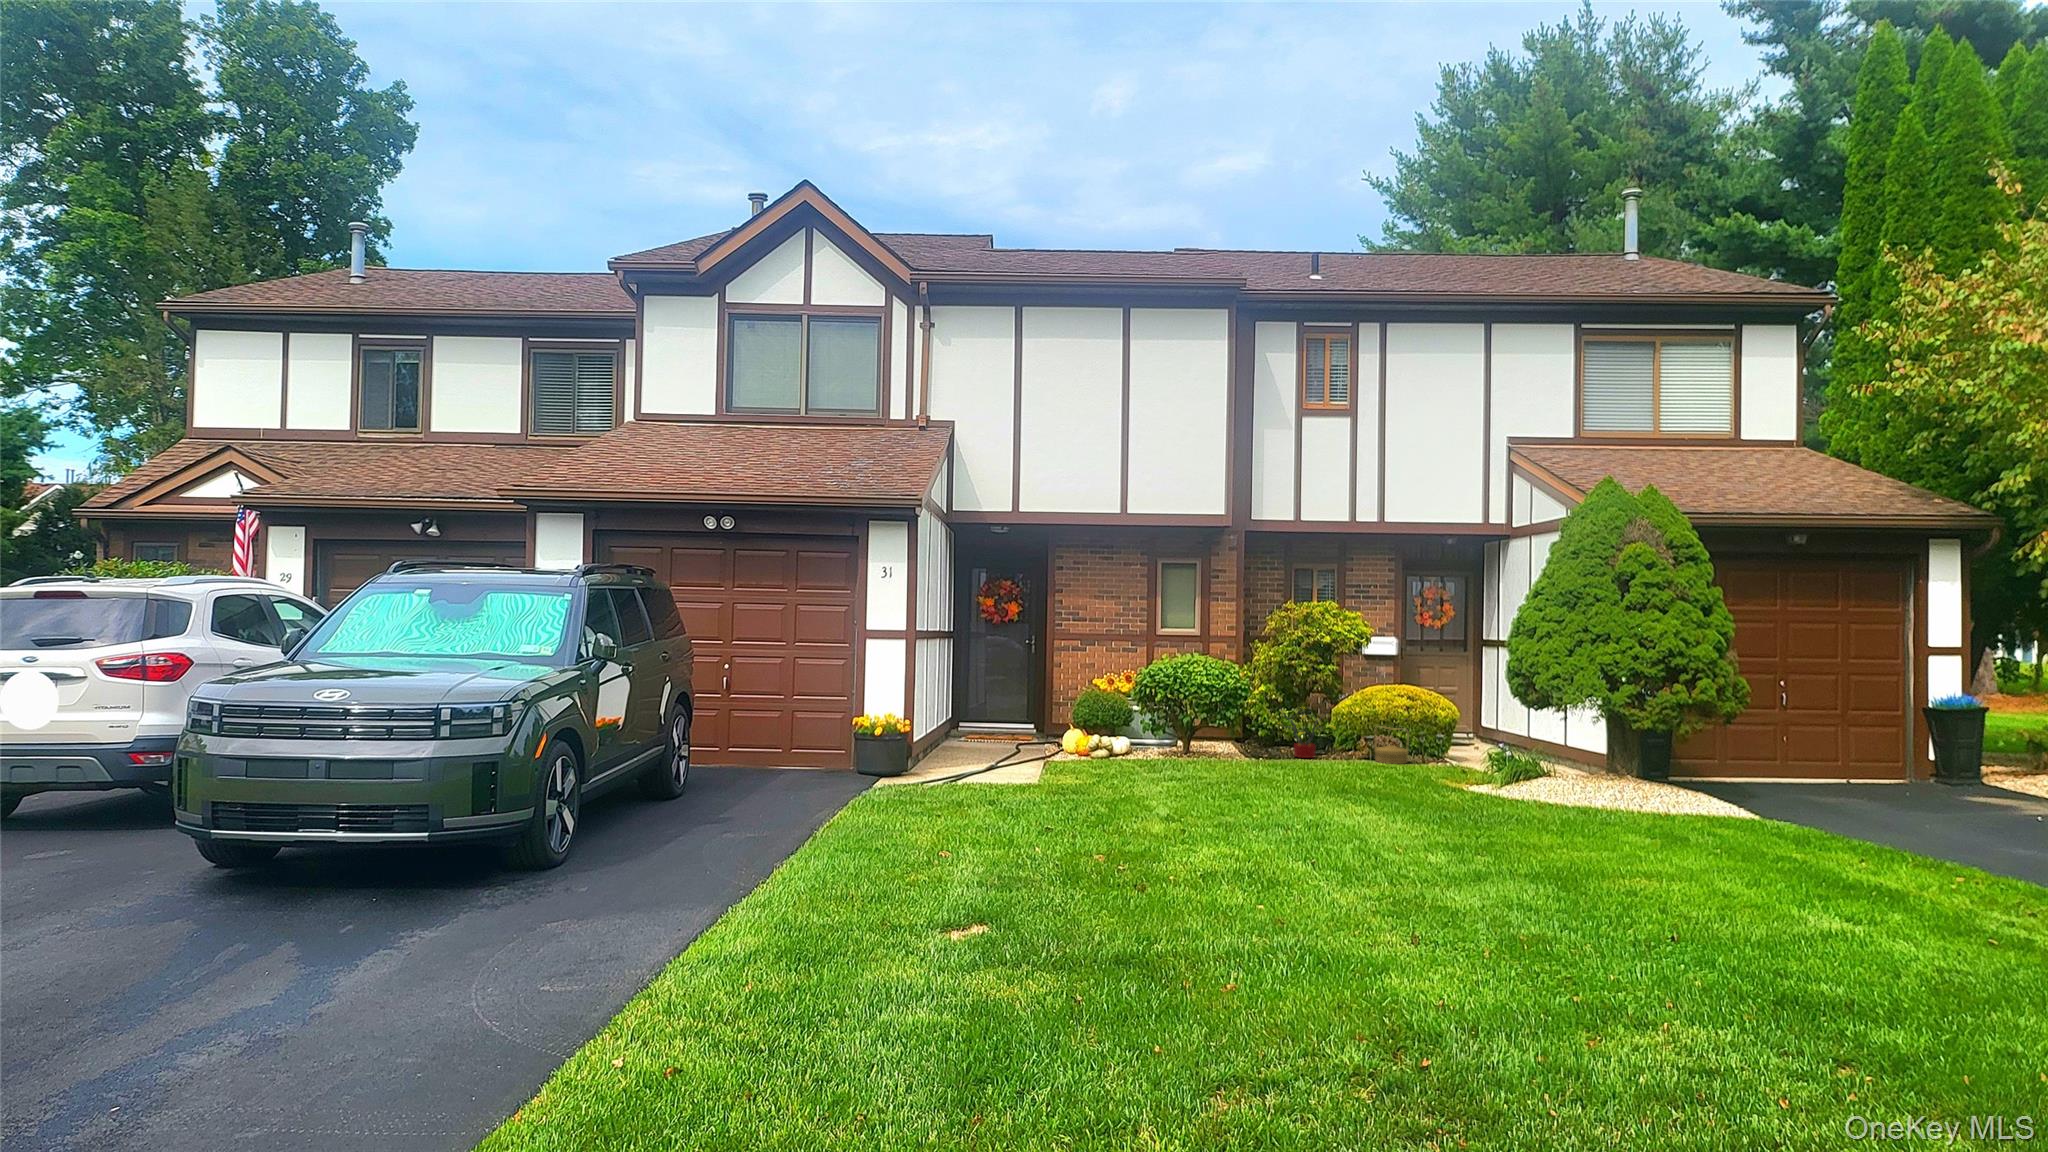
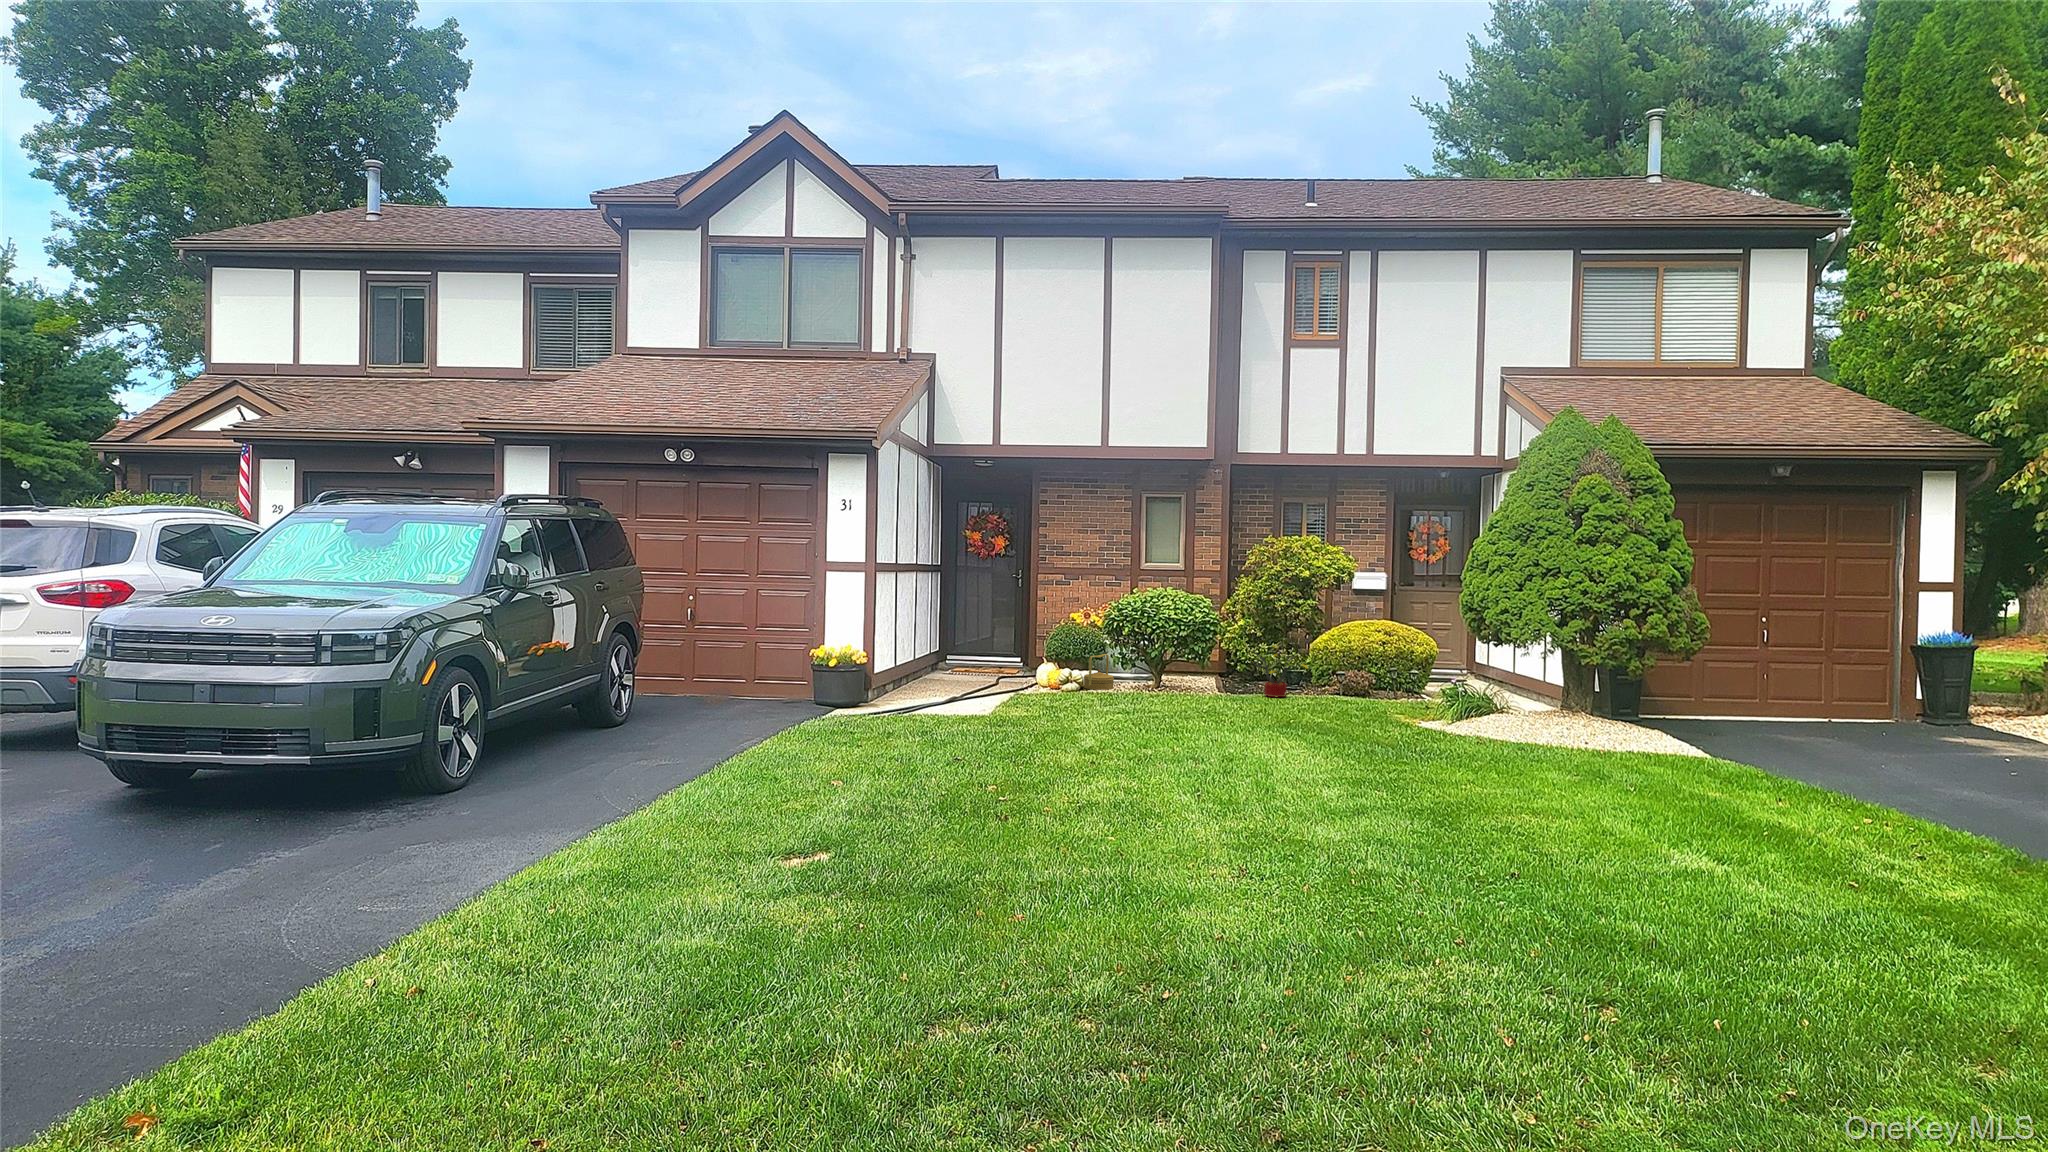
woven basket: present [1375,727,1409,764] -> present [1084,654,1114,690]

